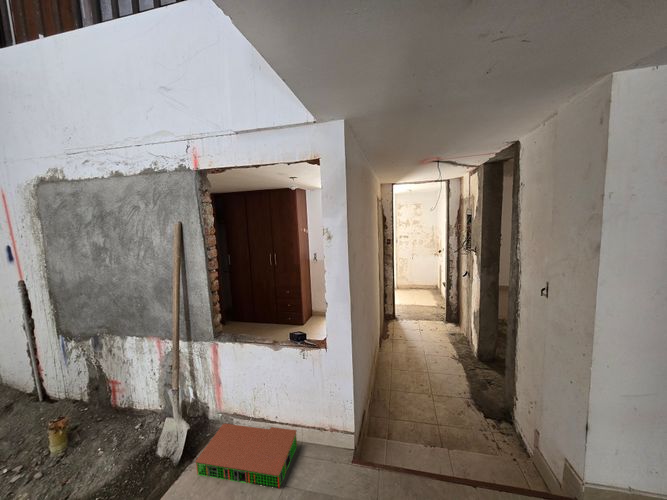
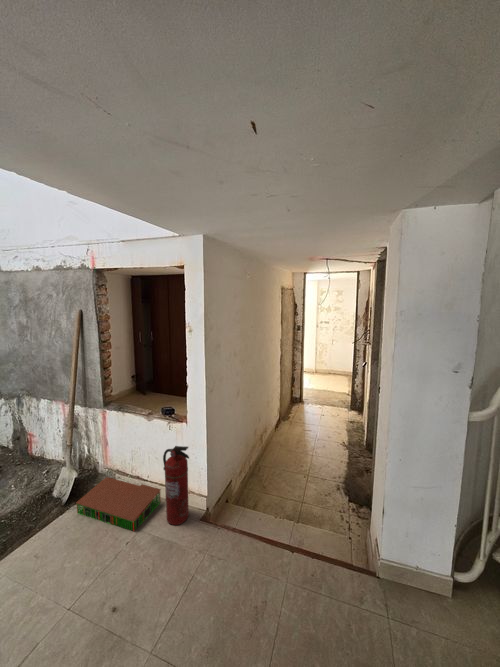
fire extinguisher: none [304,375,339,472] -> present [163,446,189,525]

